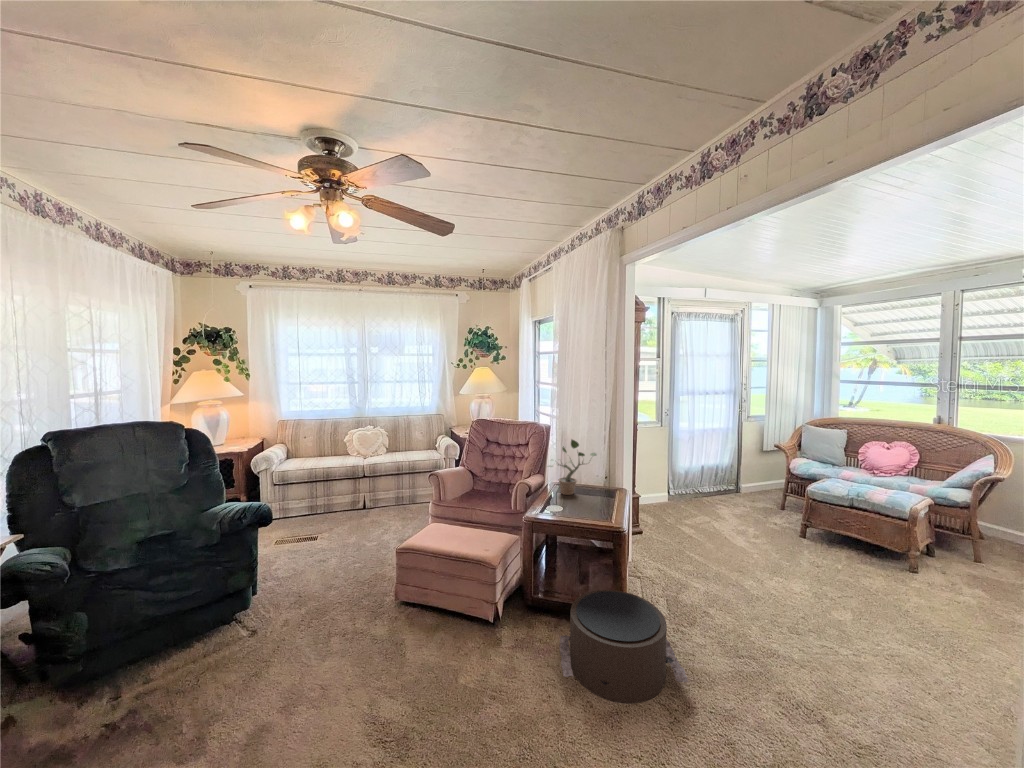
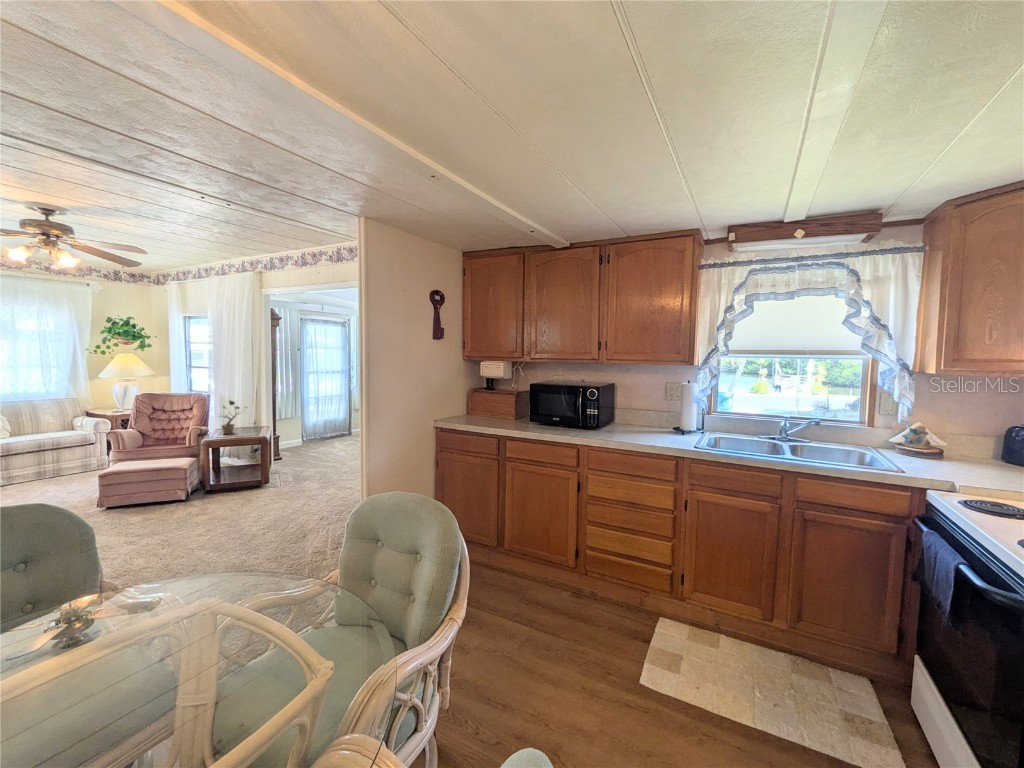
pouf: present [559,590,688,703] -> none [230,468,298,507]

